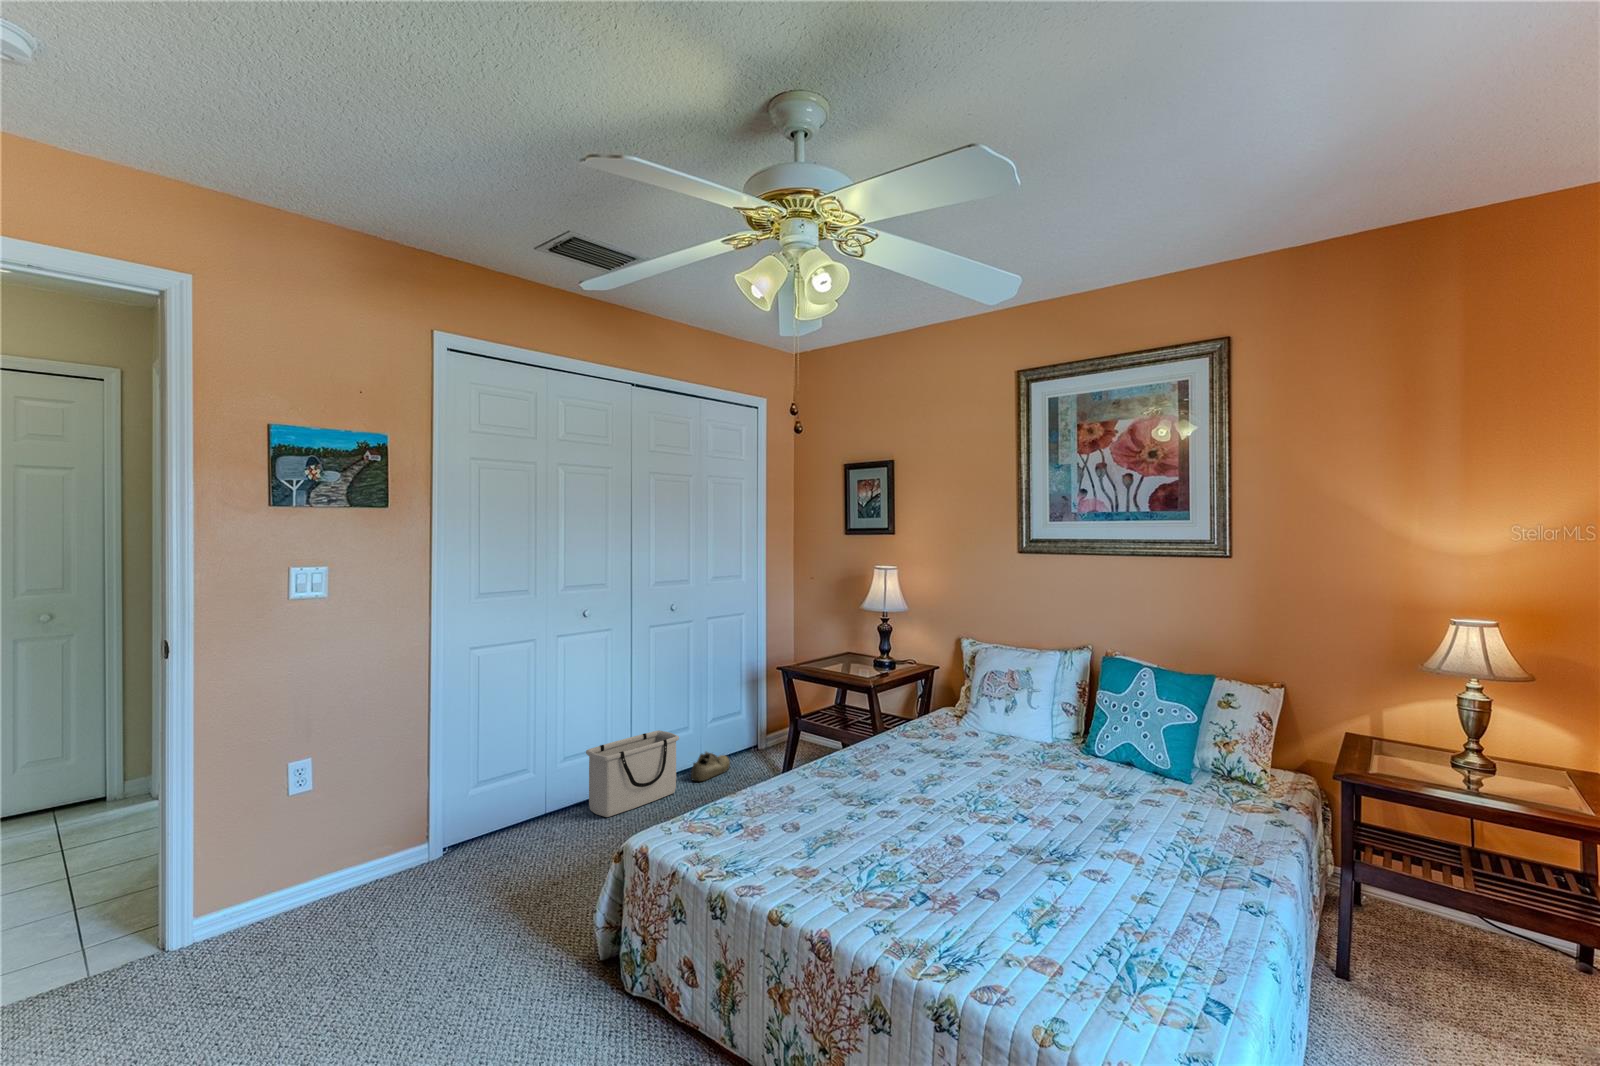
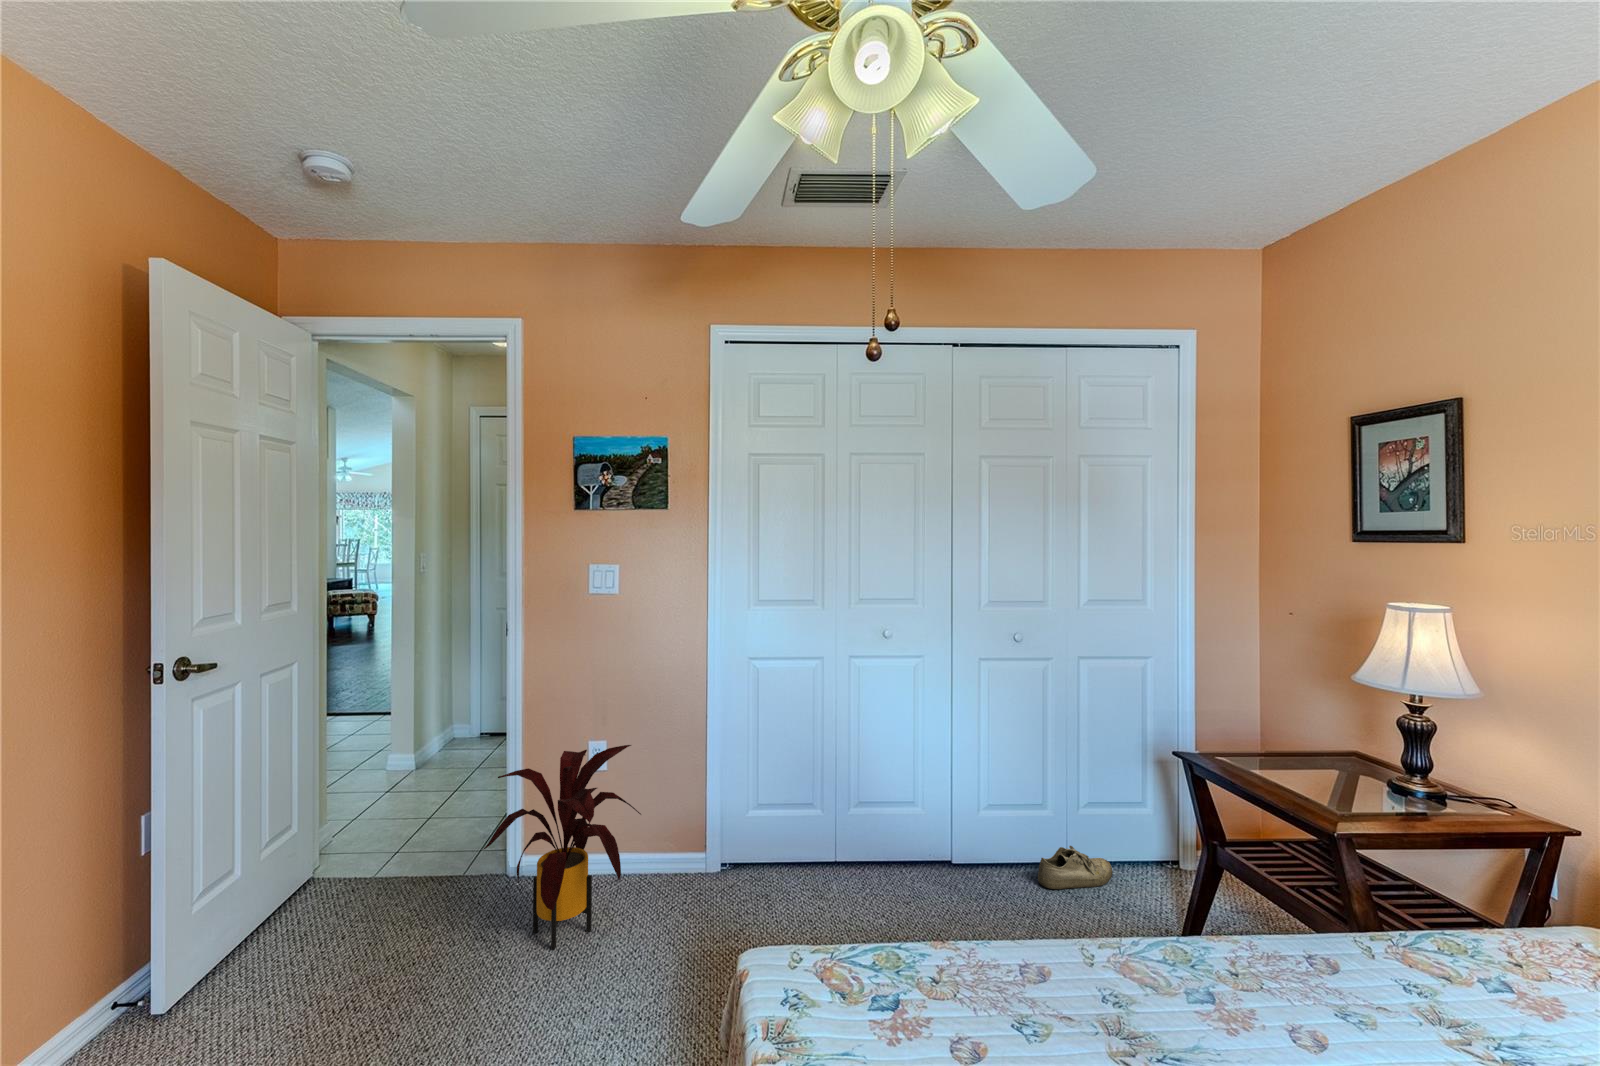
storage bin: present [586,730,679,817] -> none [881,798,1006,894]
house plant: none [236,745,431,958] -> present [483,745,641,950]

